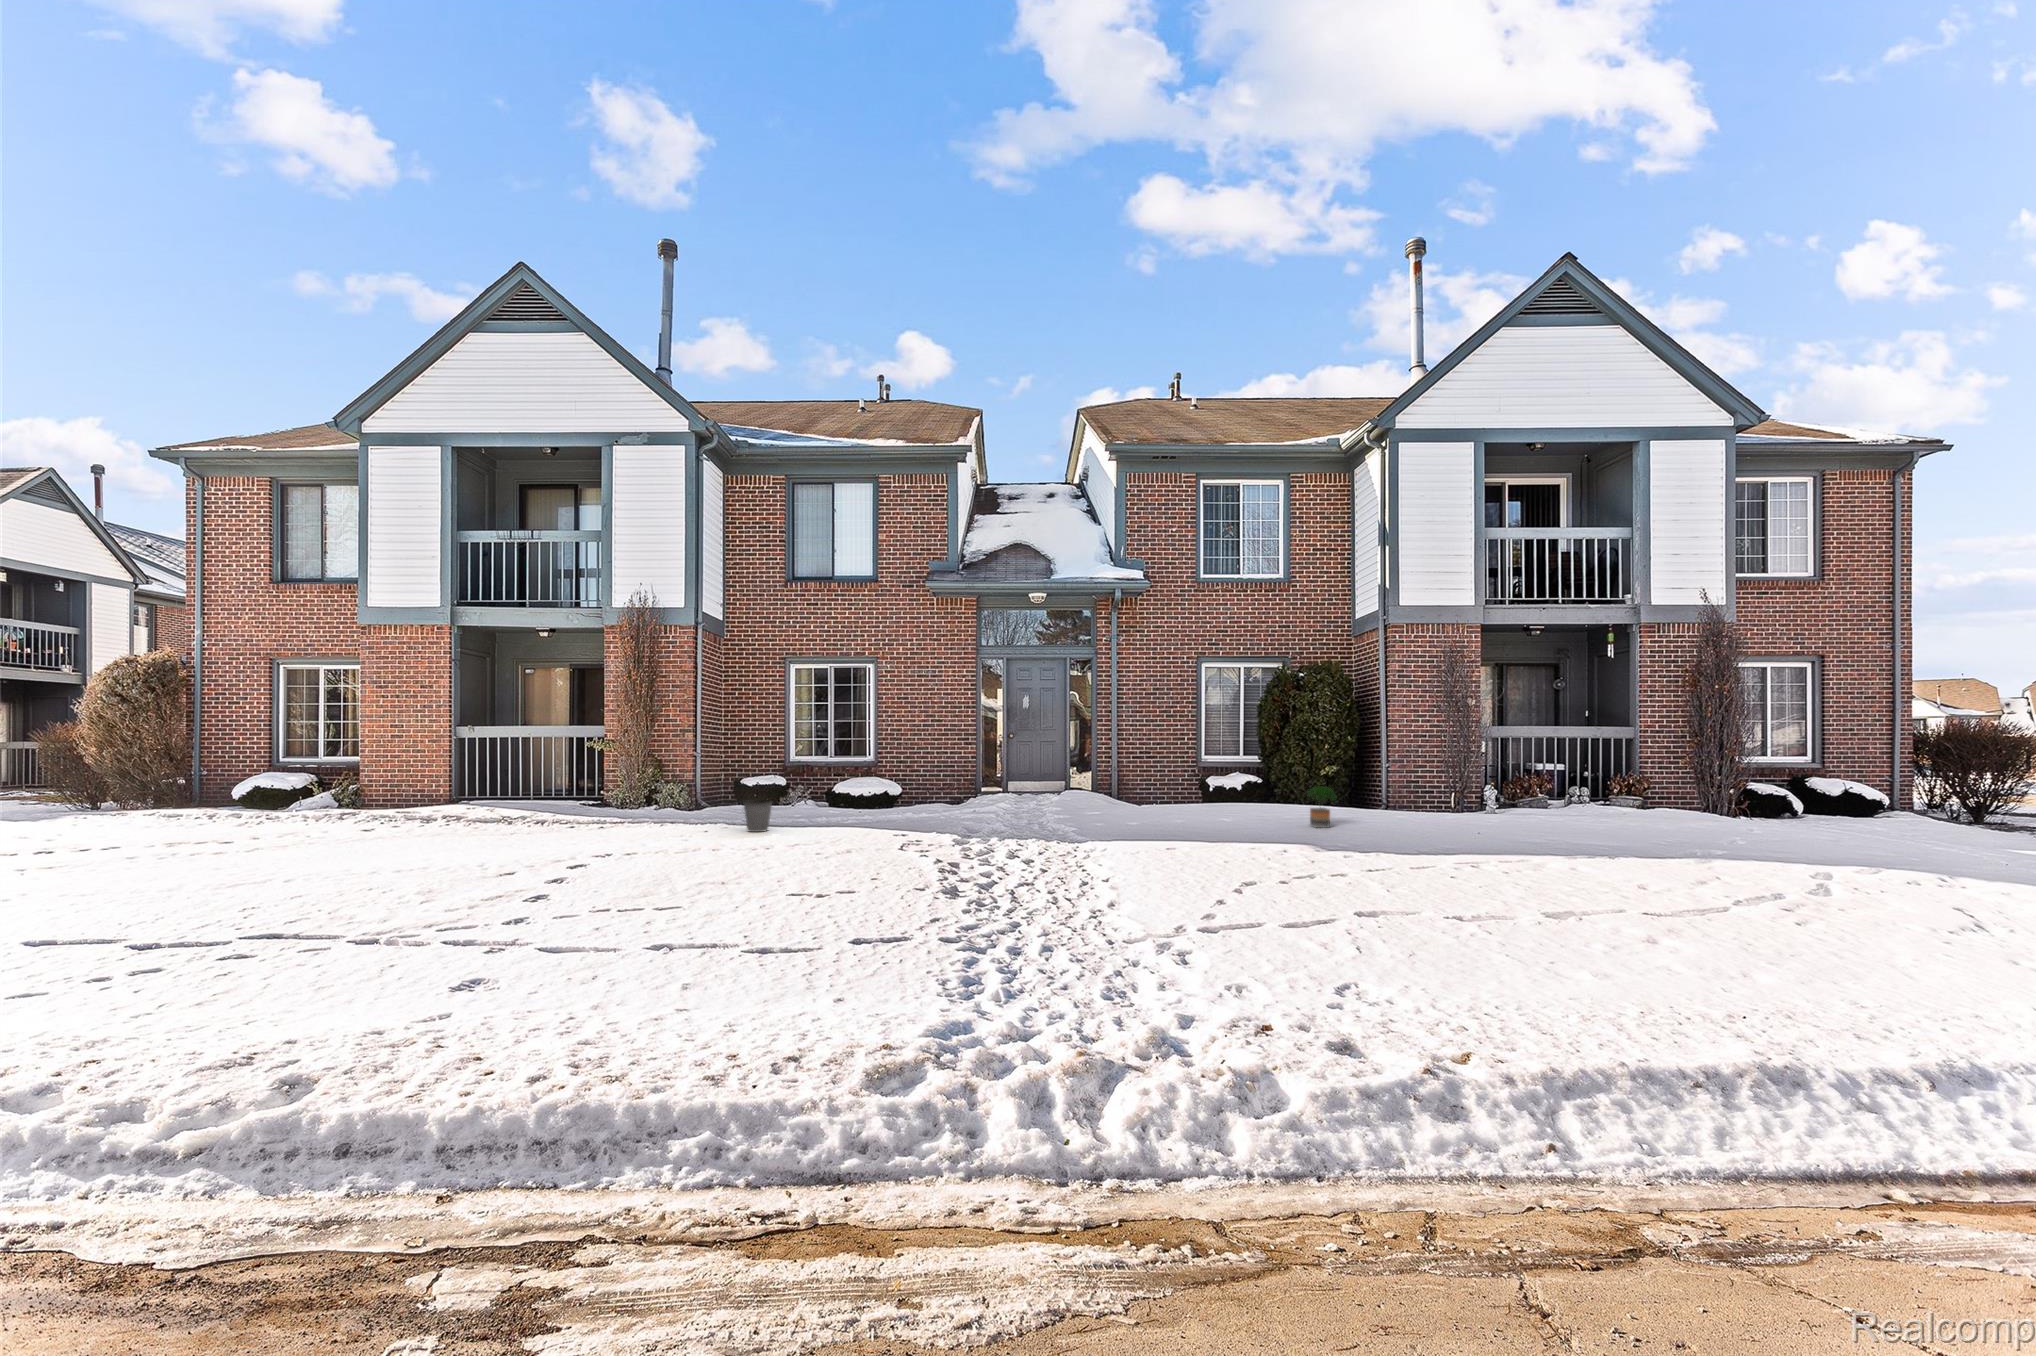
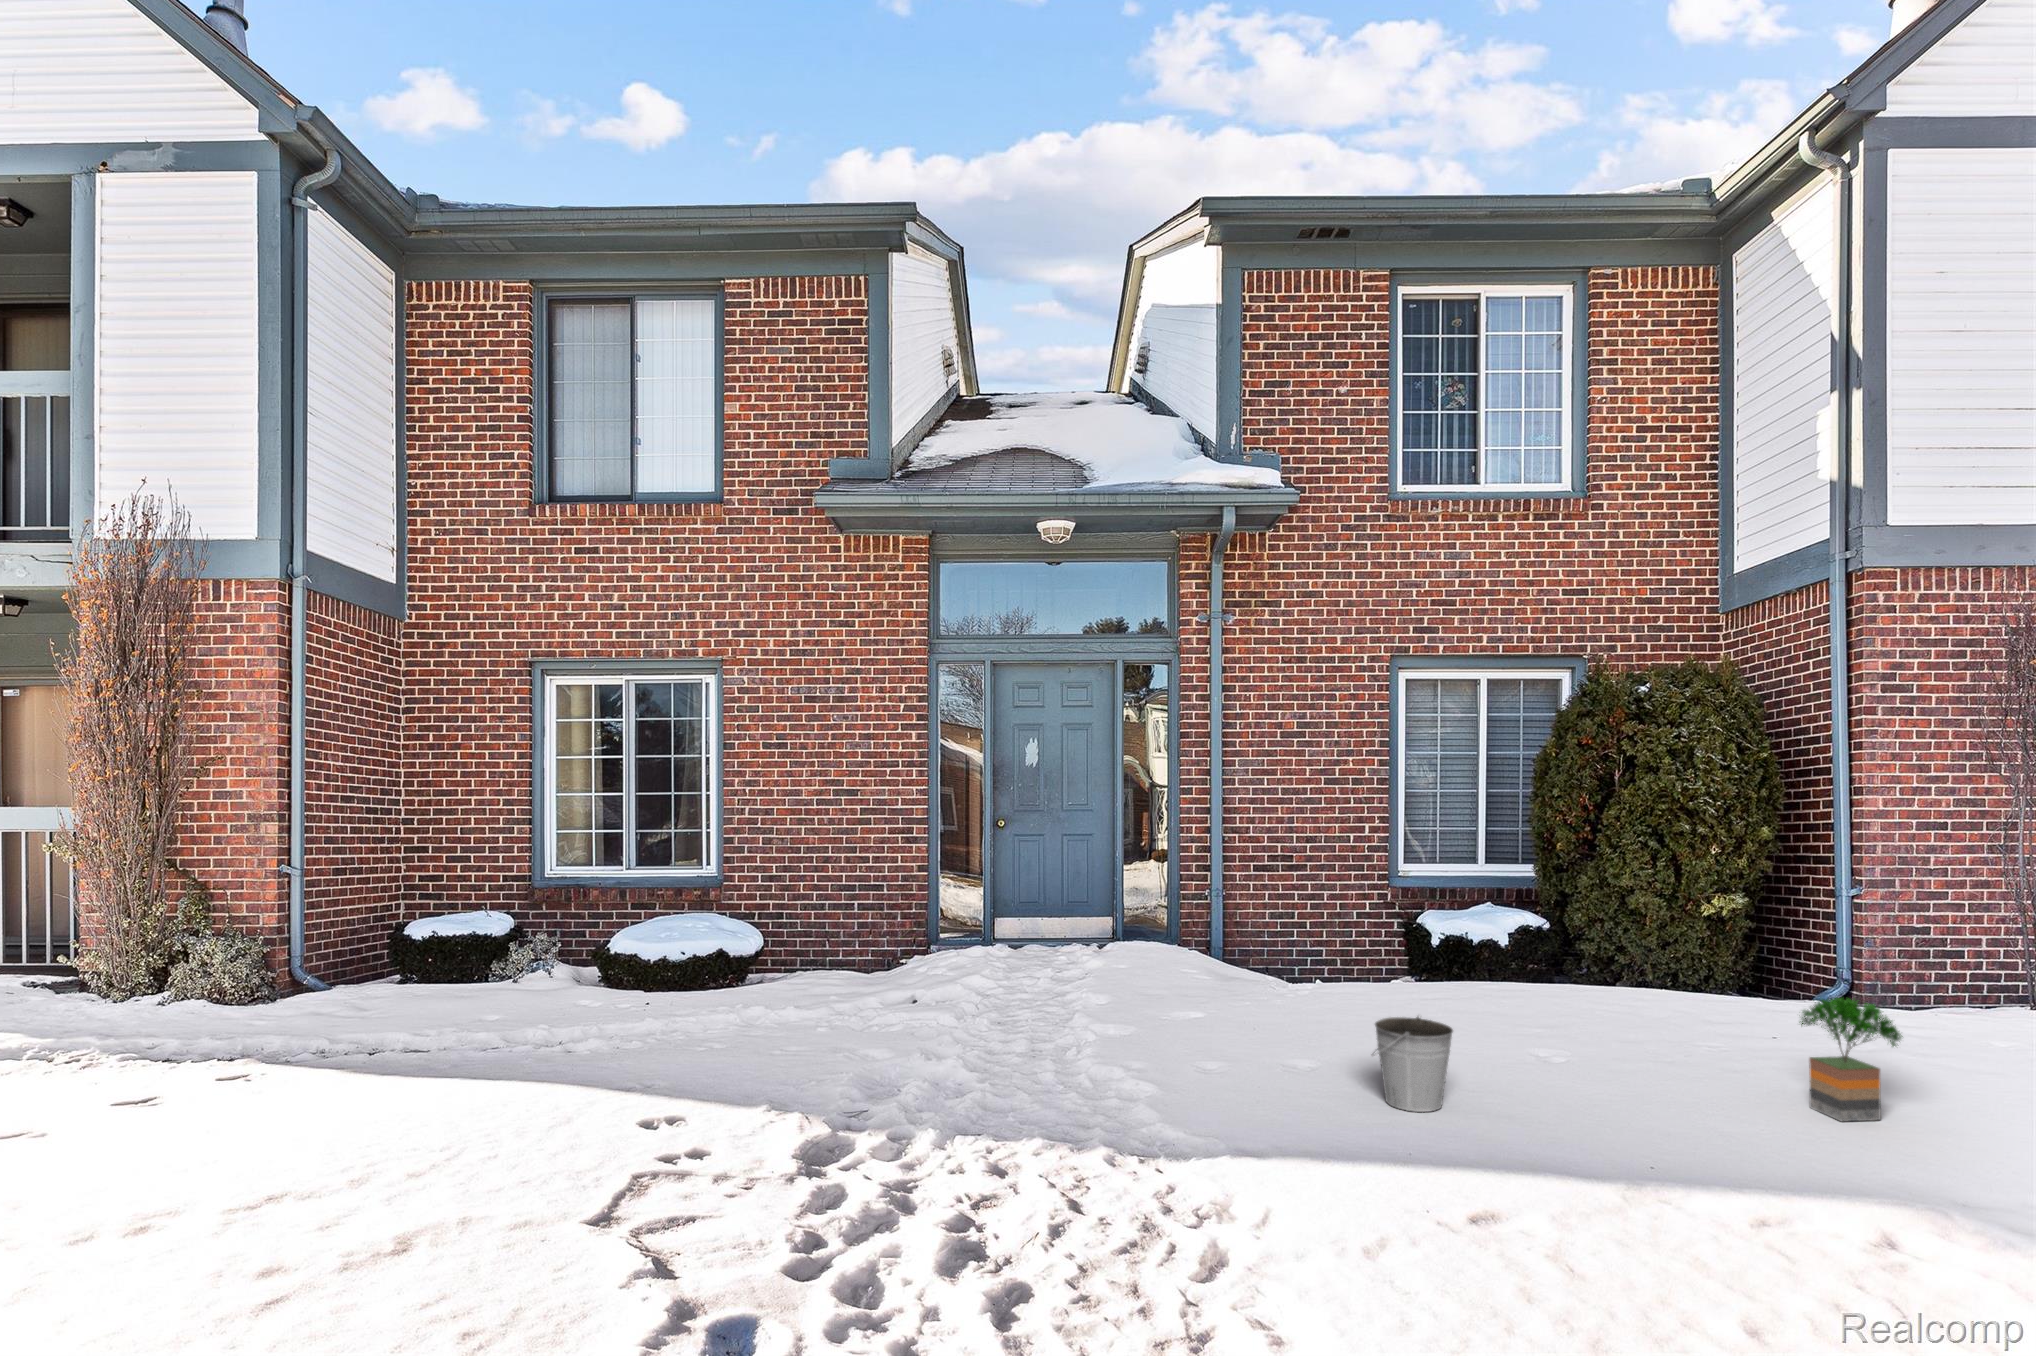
bucket: present [744,799,772,832] -> present [1372,1016,1453,1112]

